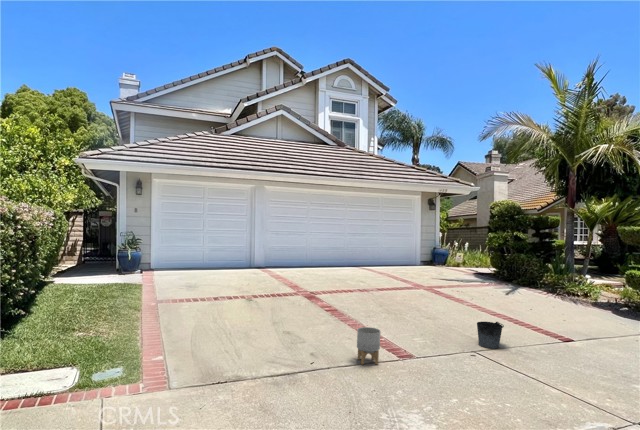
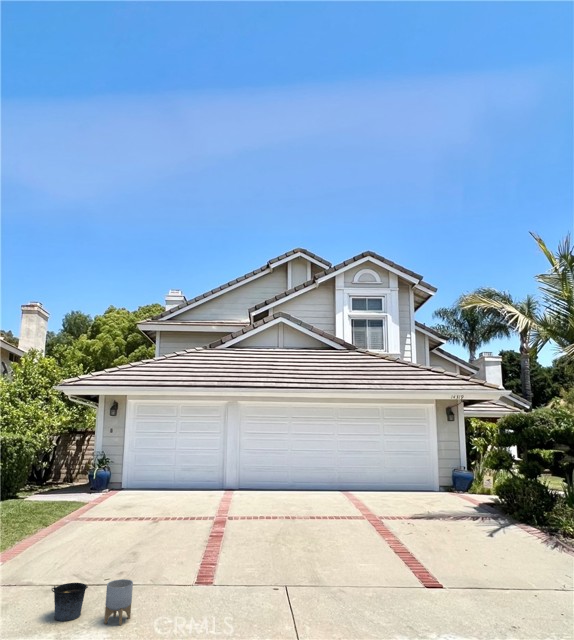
bucket: present [477,322,504,349] -> present [52,583,88,621]

